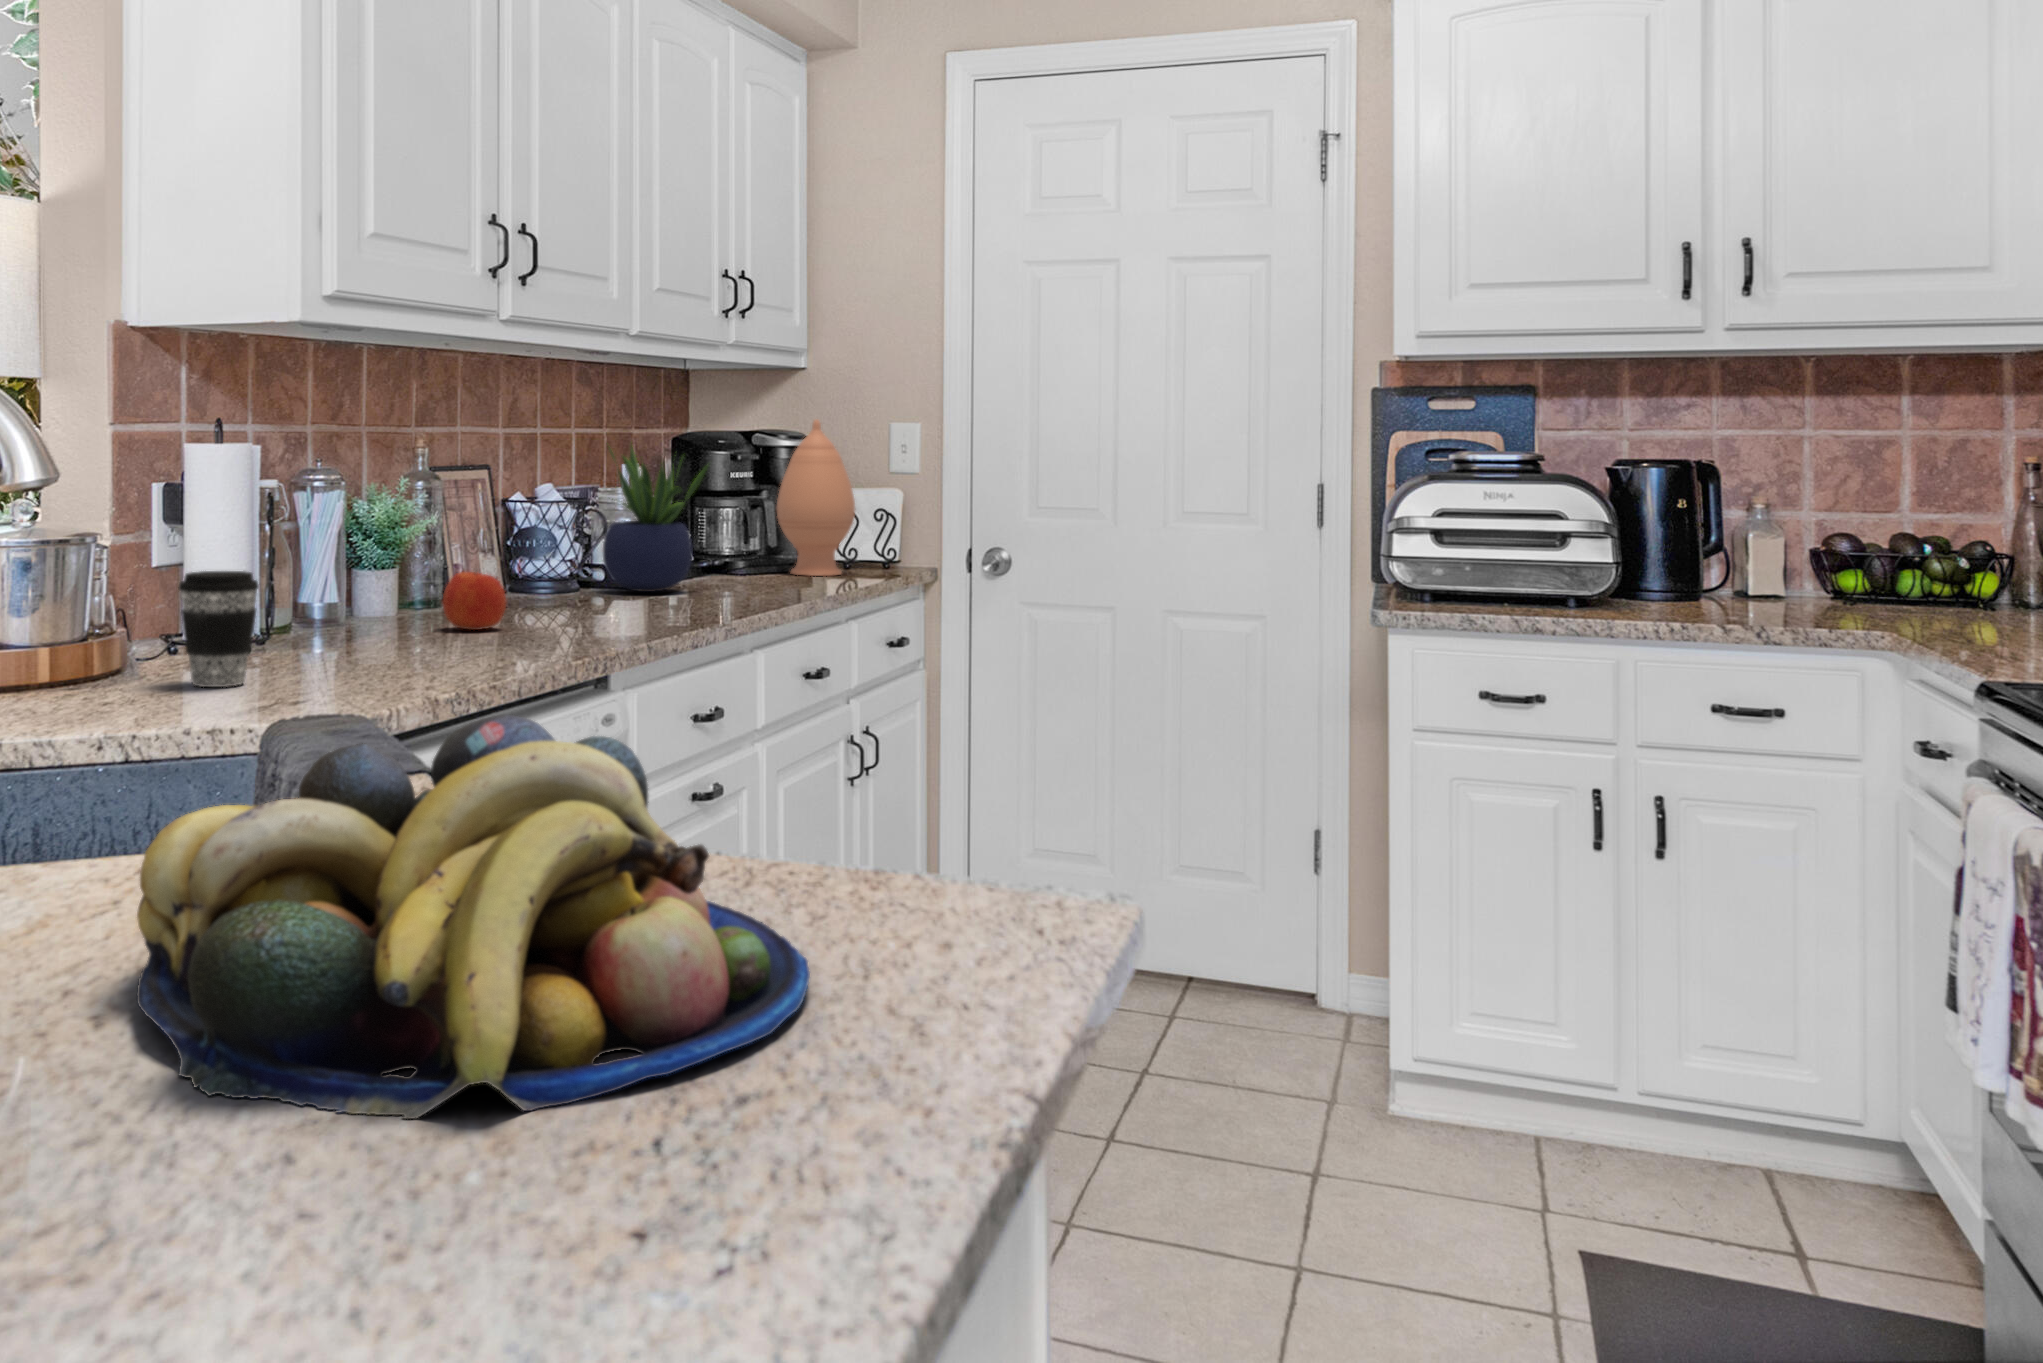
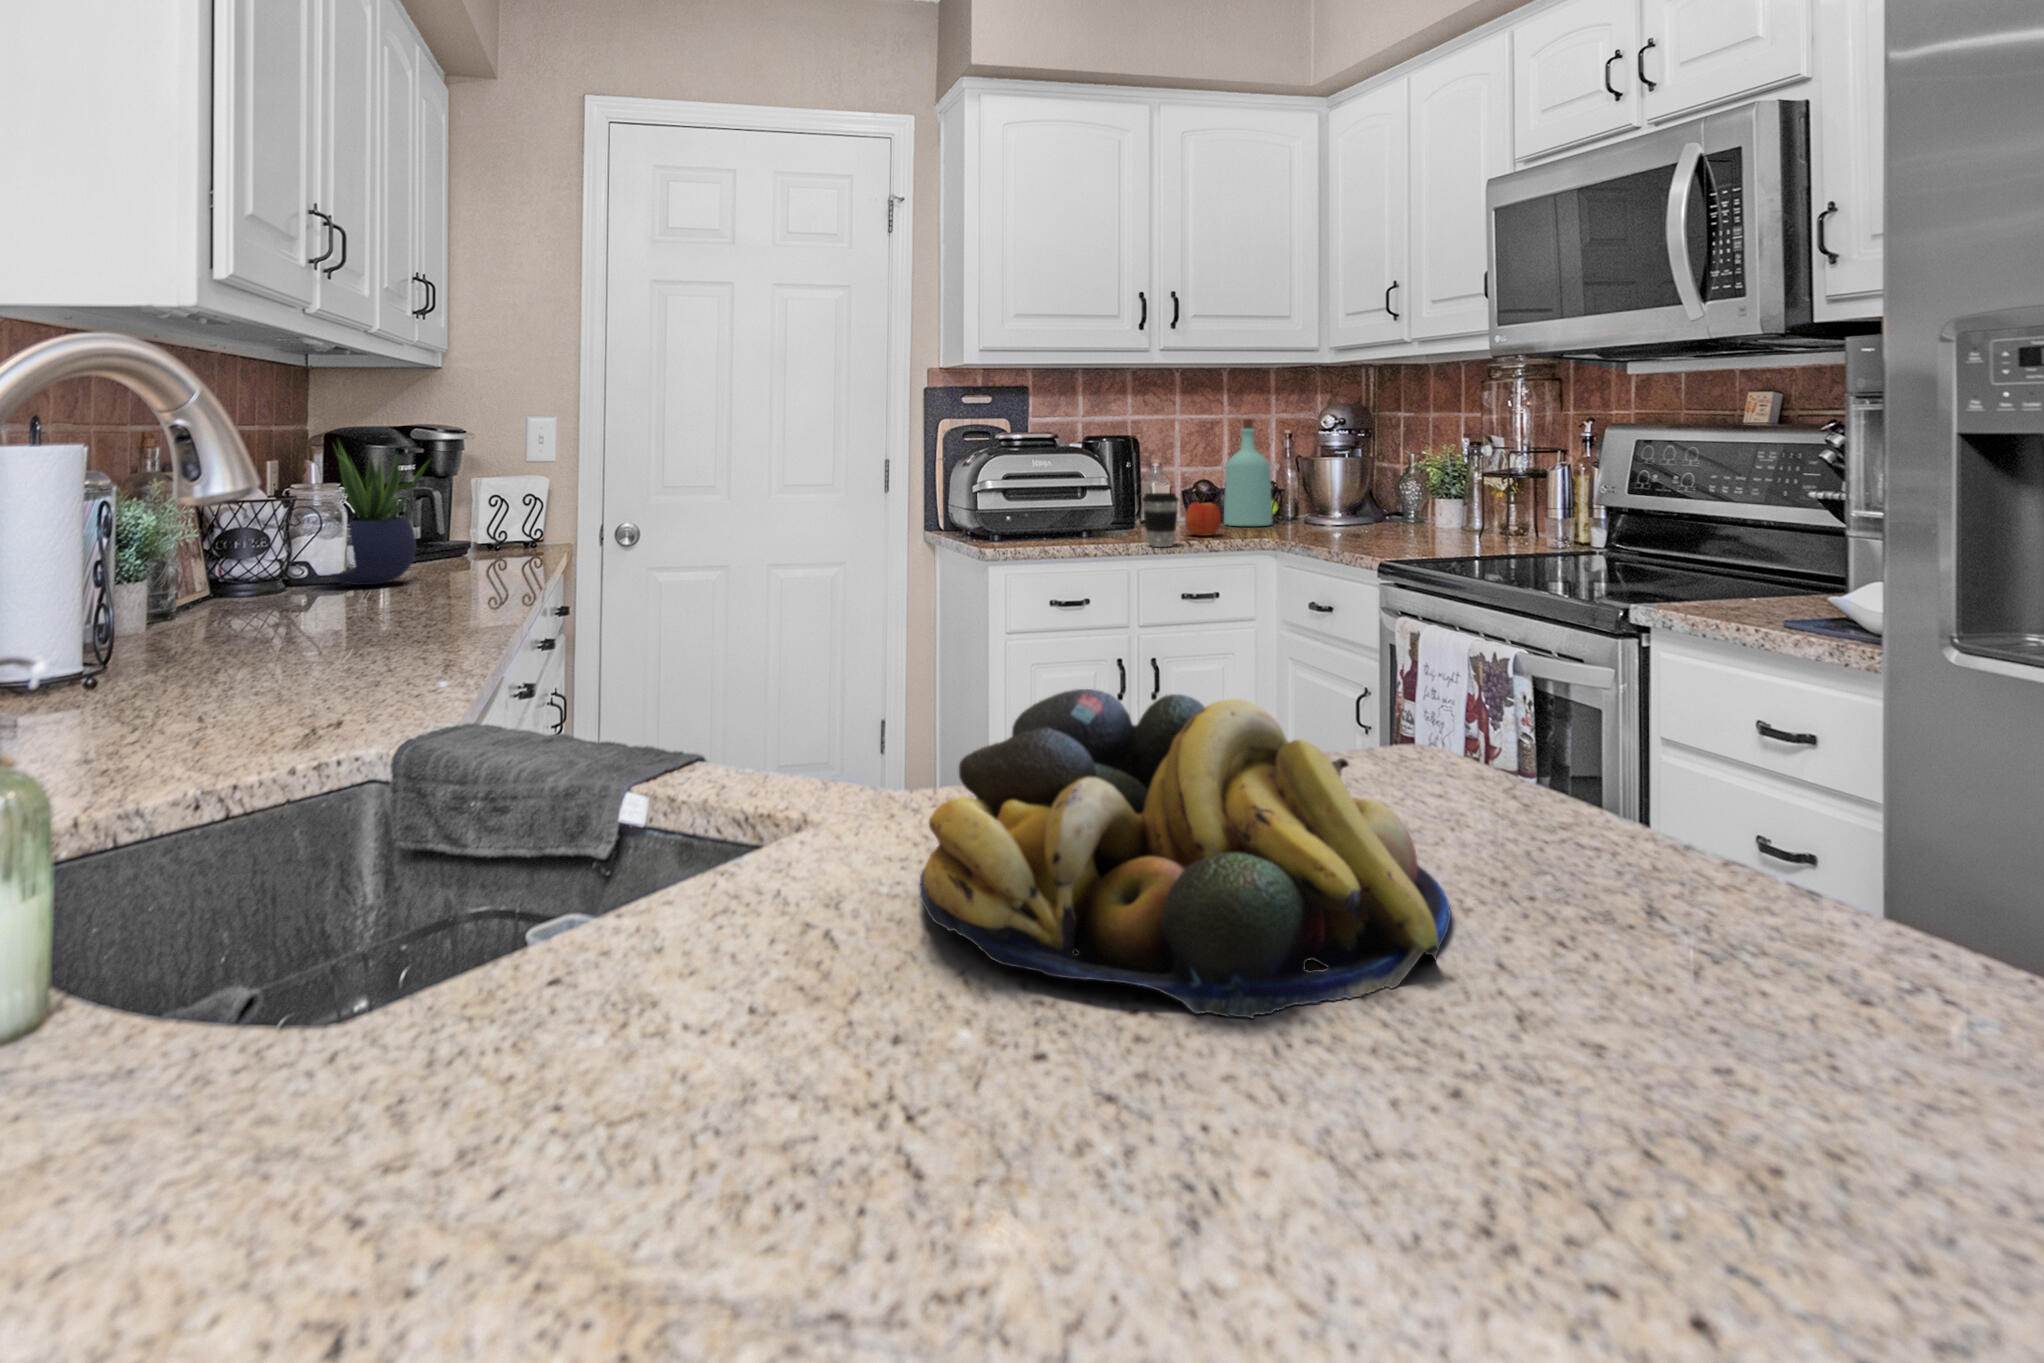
vase: present [777,419,855,576] -> none [442,415,519,557]
bottle: none [1865,437,1962,612] -> present [1224,419,1272,526]
coffee cup: present [178,571,259,687] -> present [1142,493,1178,547]
apple: present [442,572,507,630] -> present [1185,503,1221,536]

